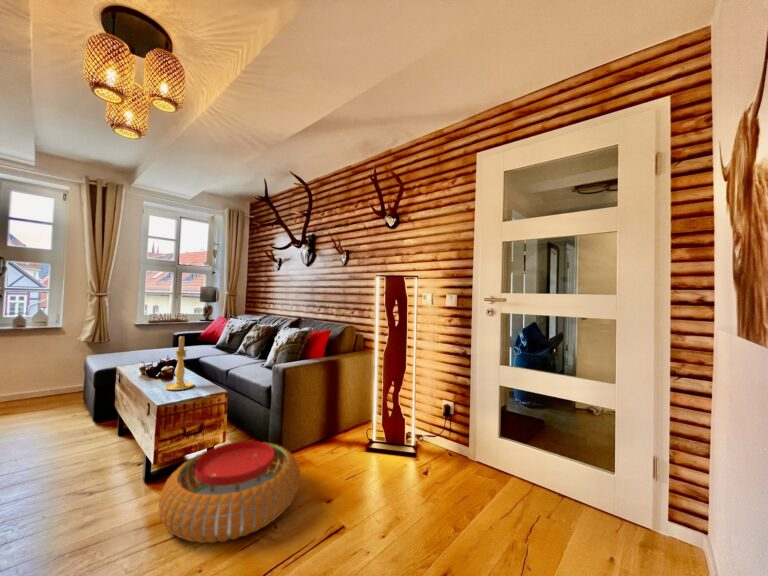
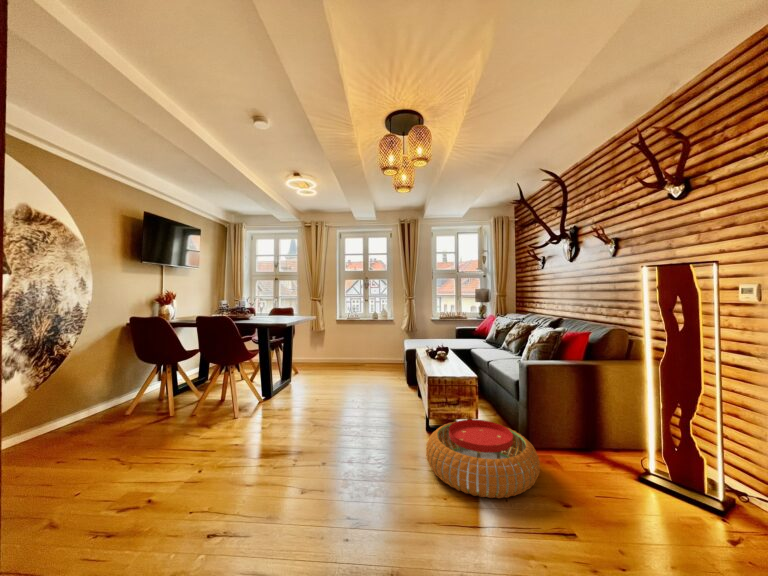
candle holder: present [165,336,194,390] -> none [436,327,456,369]

